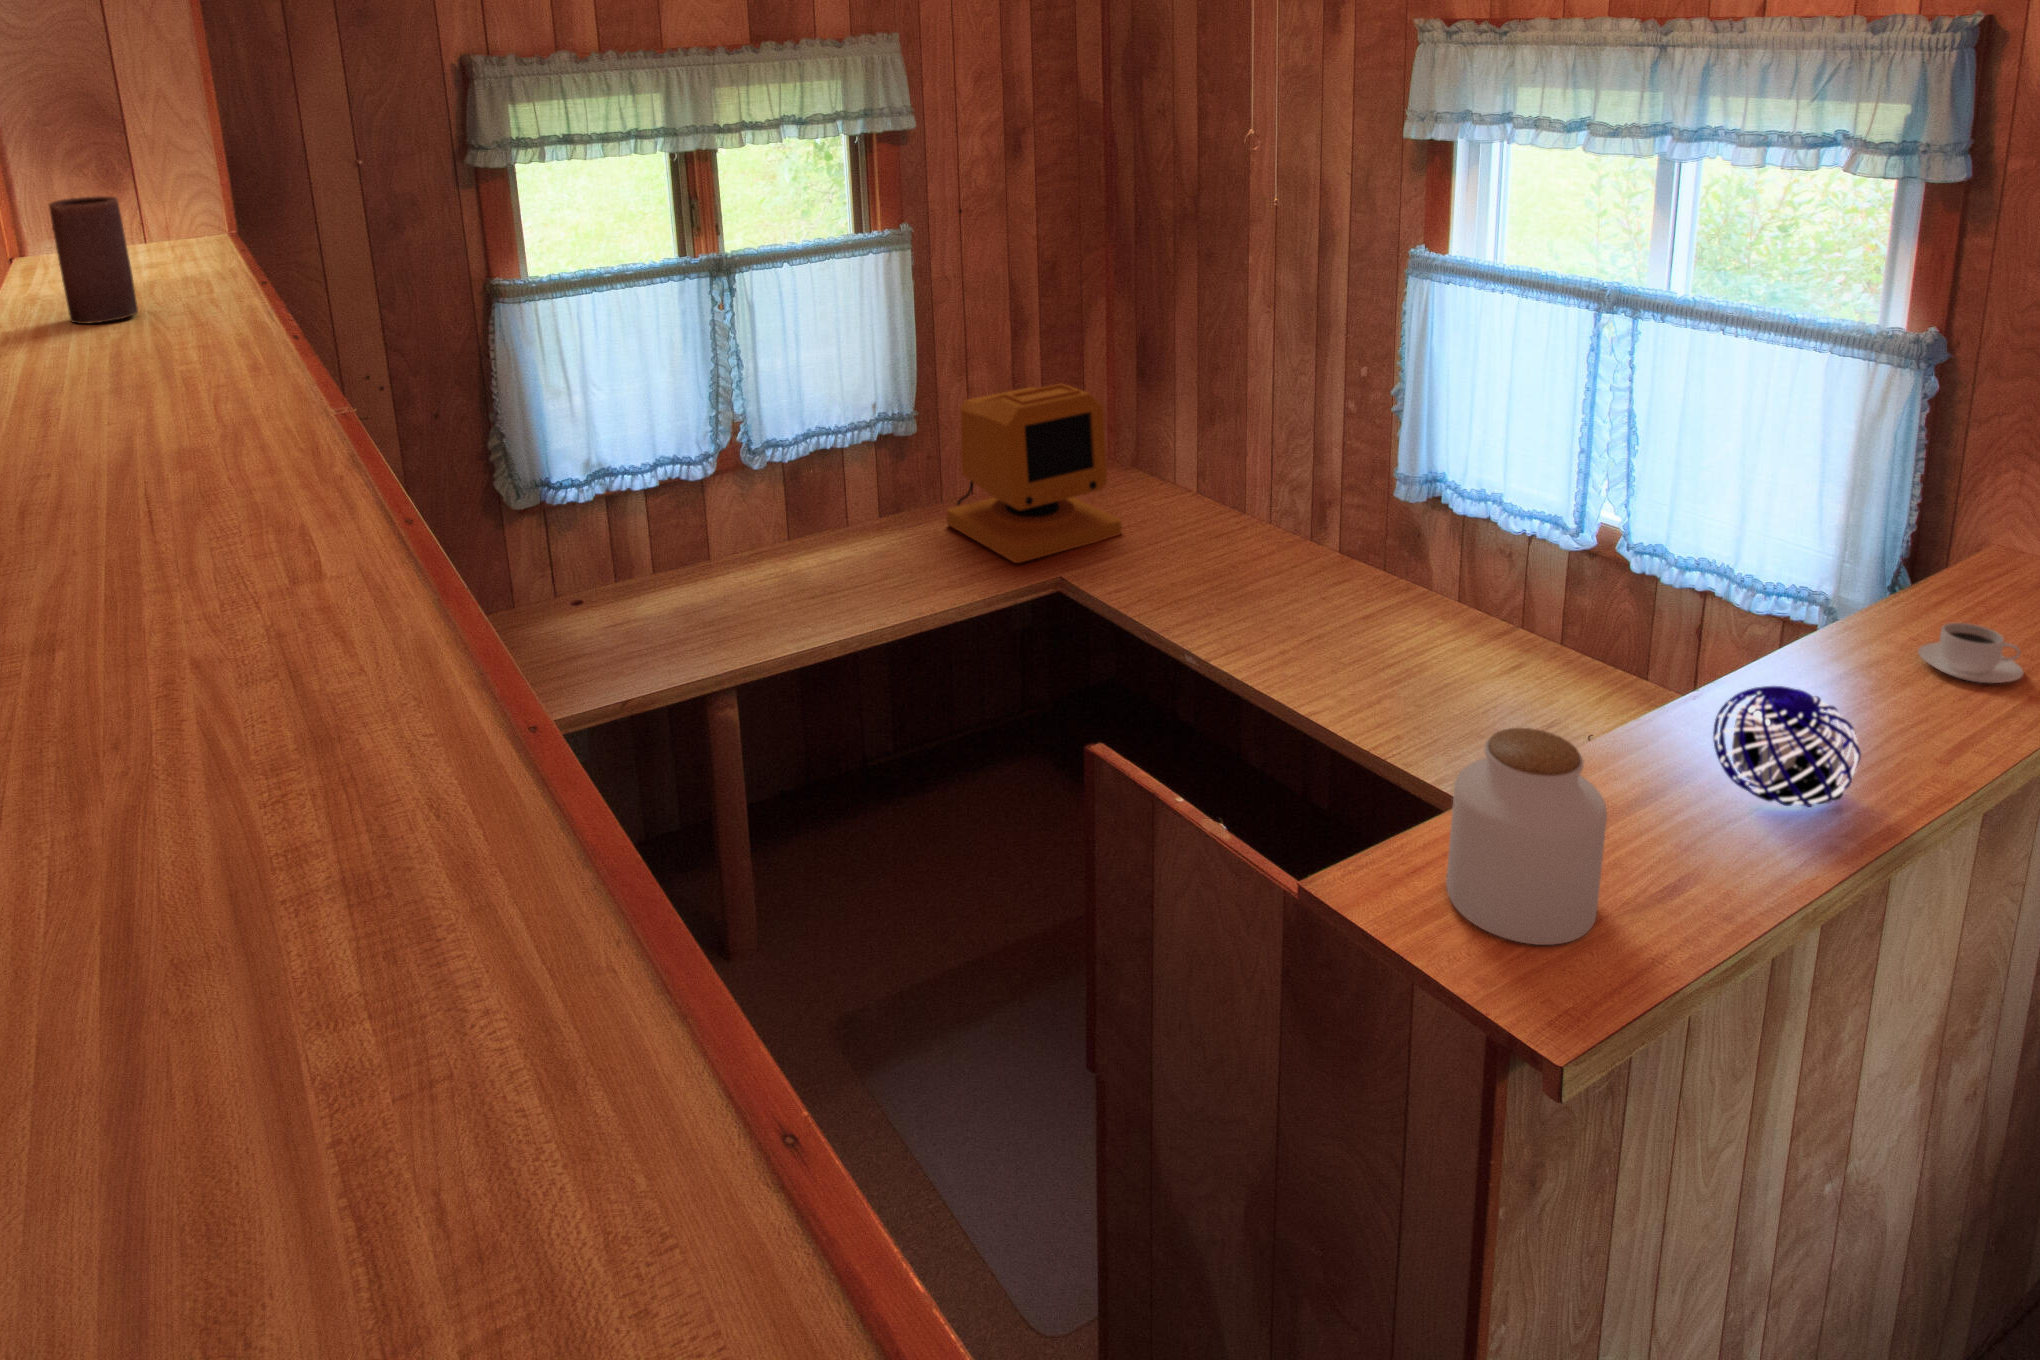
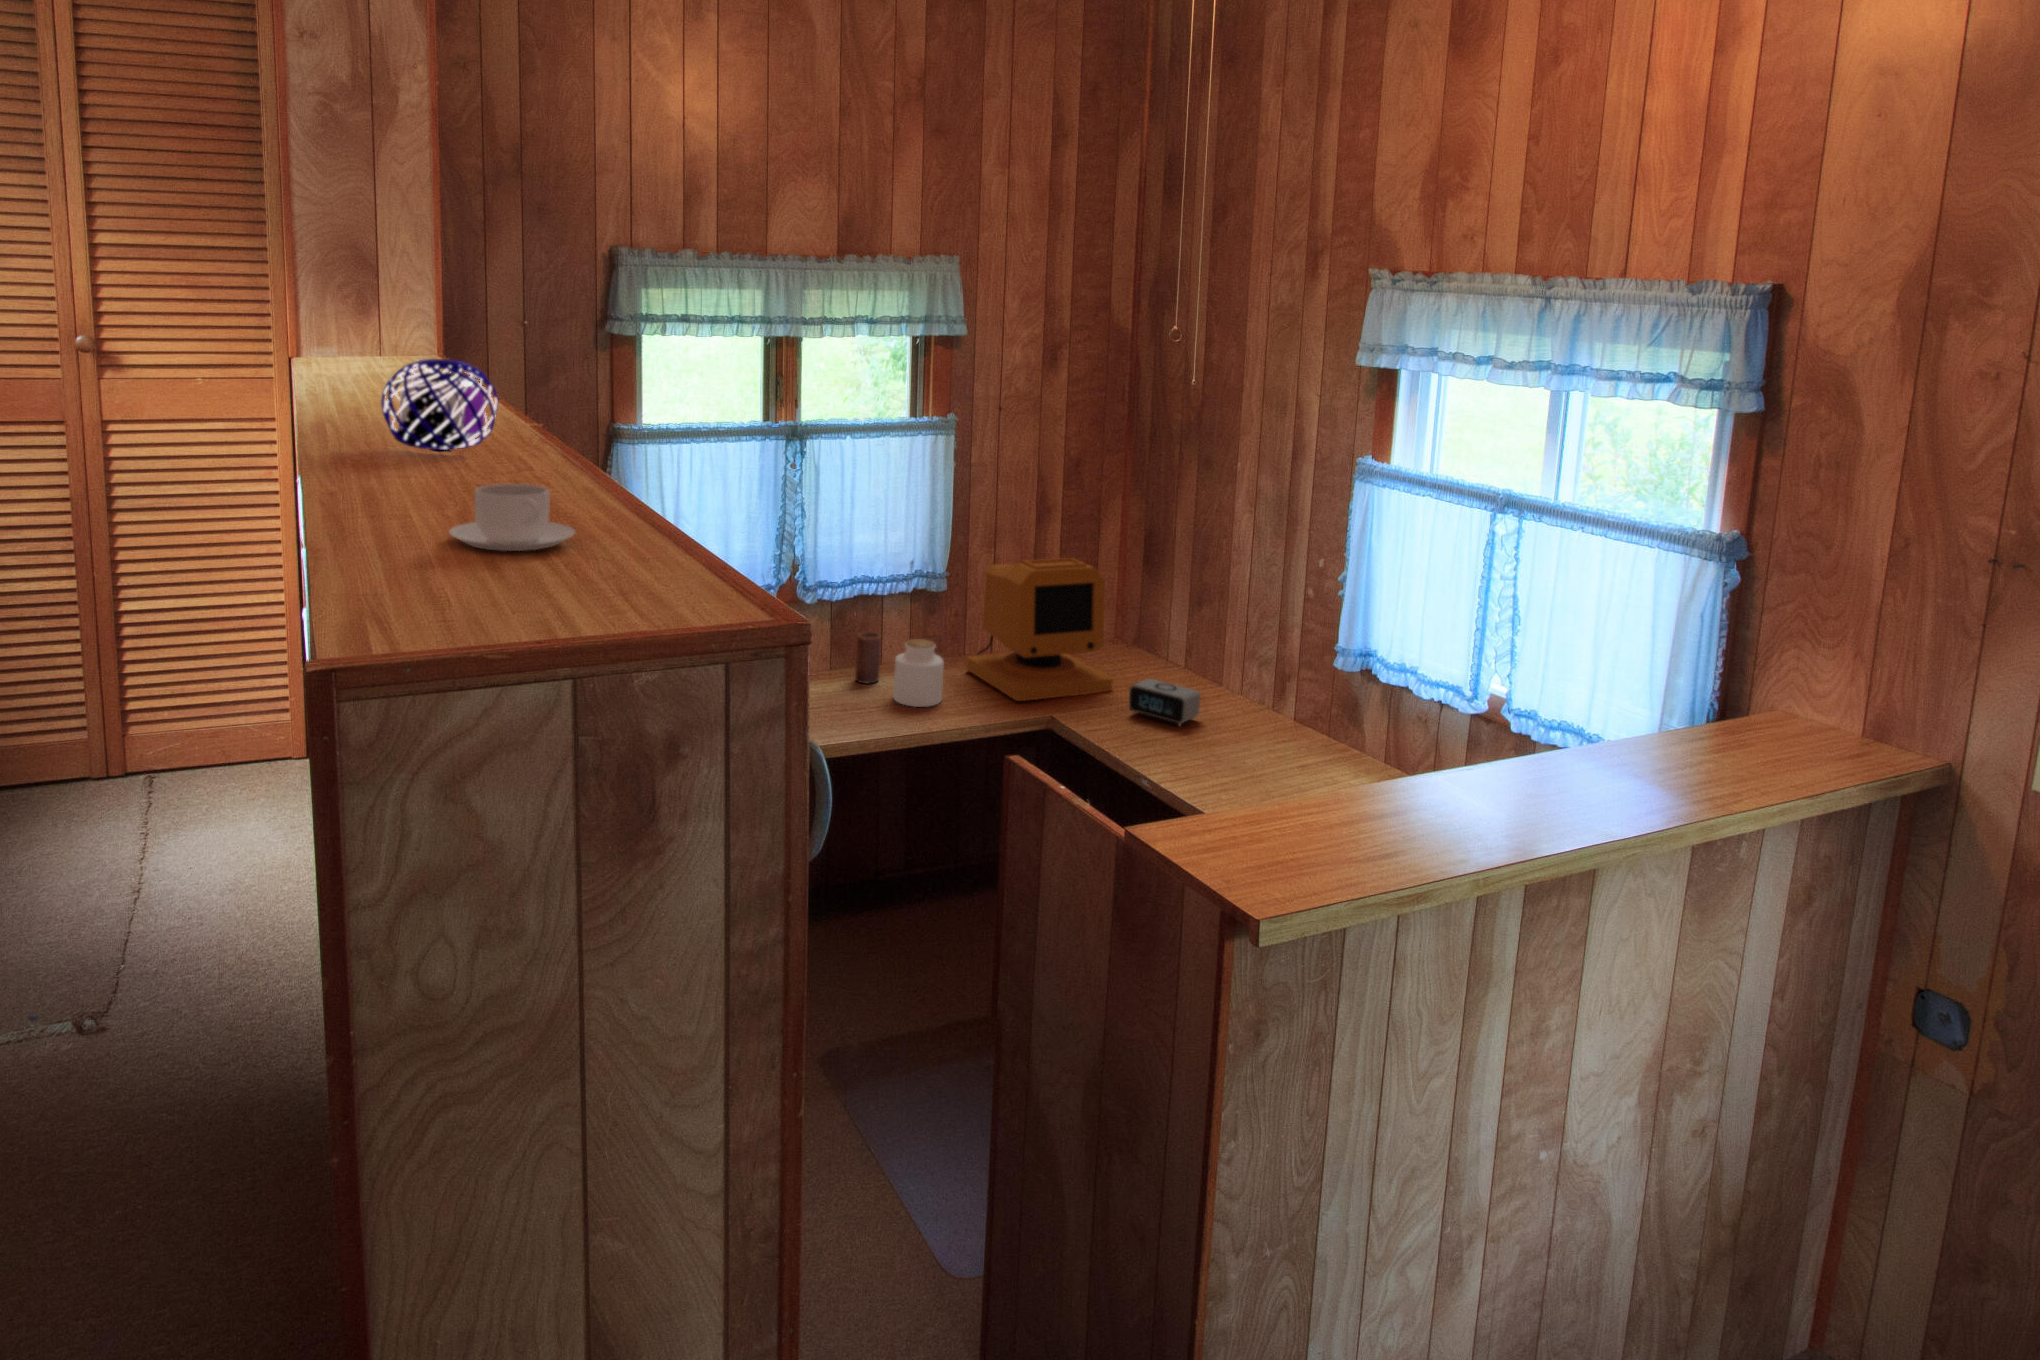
candle: present [49,196,138,324] -> present [855,632,881,683]
alarm clock: none [1148,520,1232,577] -> present [1129,679,1201,726]
coffee cup: present [1918,623,2023,683] -> present [449,484,575,551]
decorative orb: present [1713,686,1861,807] -> present [381,359,498,450]
jar: present [1446,728,1607,945] -> present [893,639,944,707]

